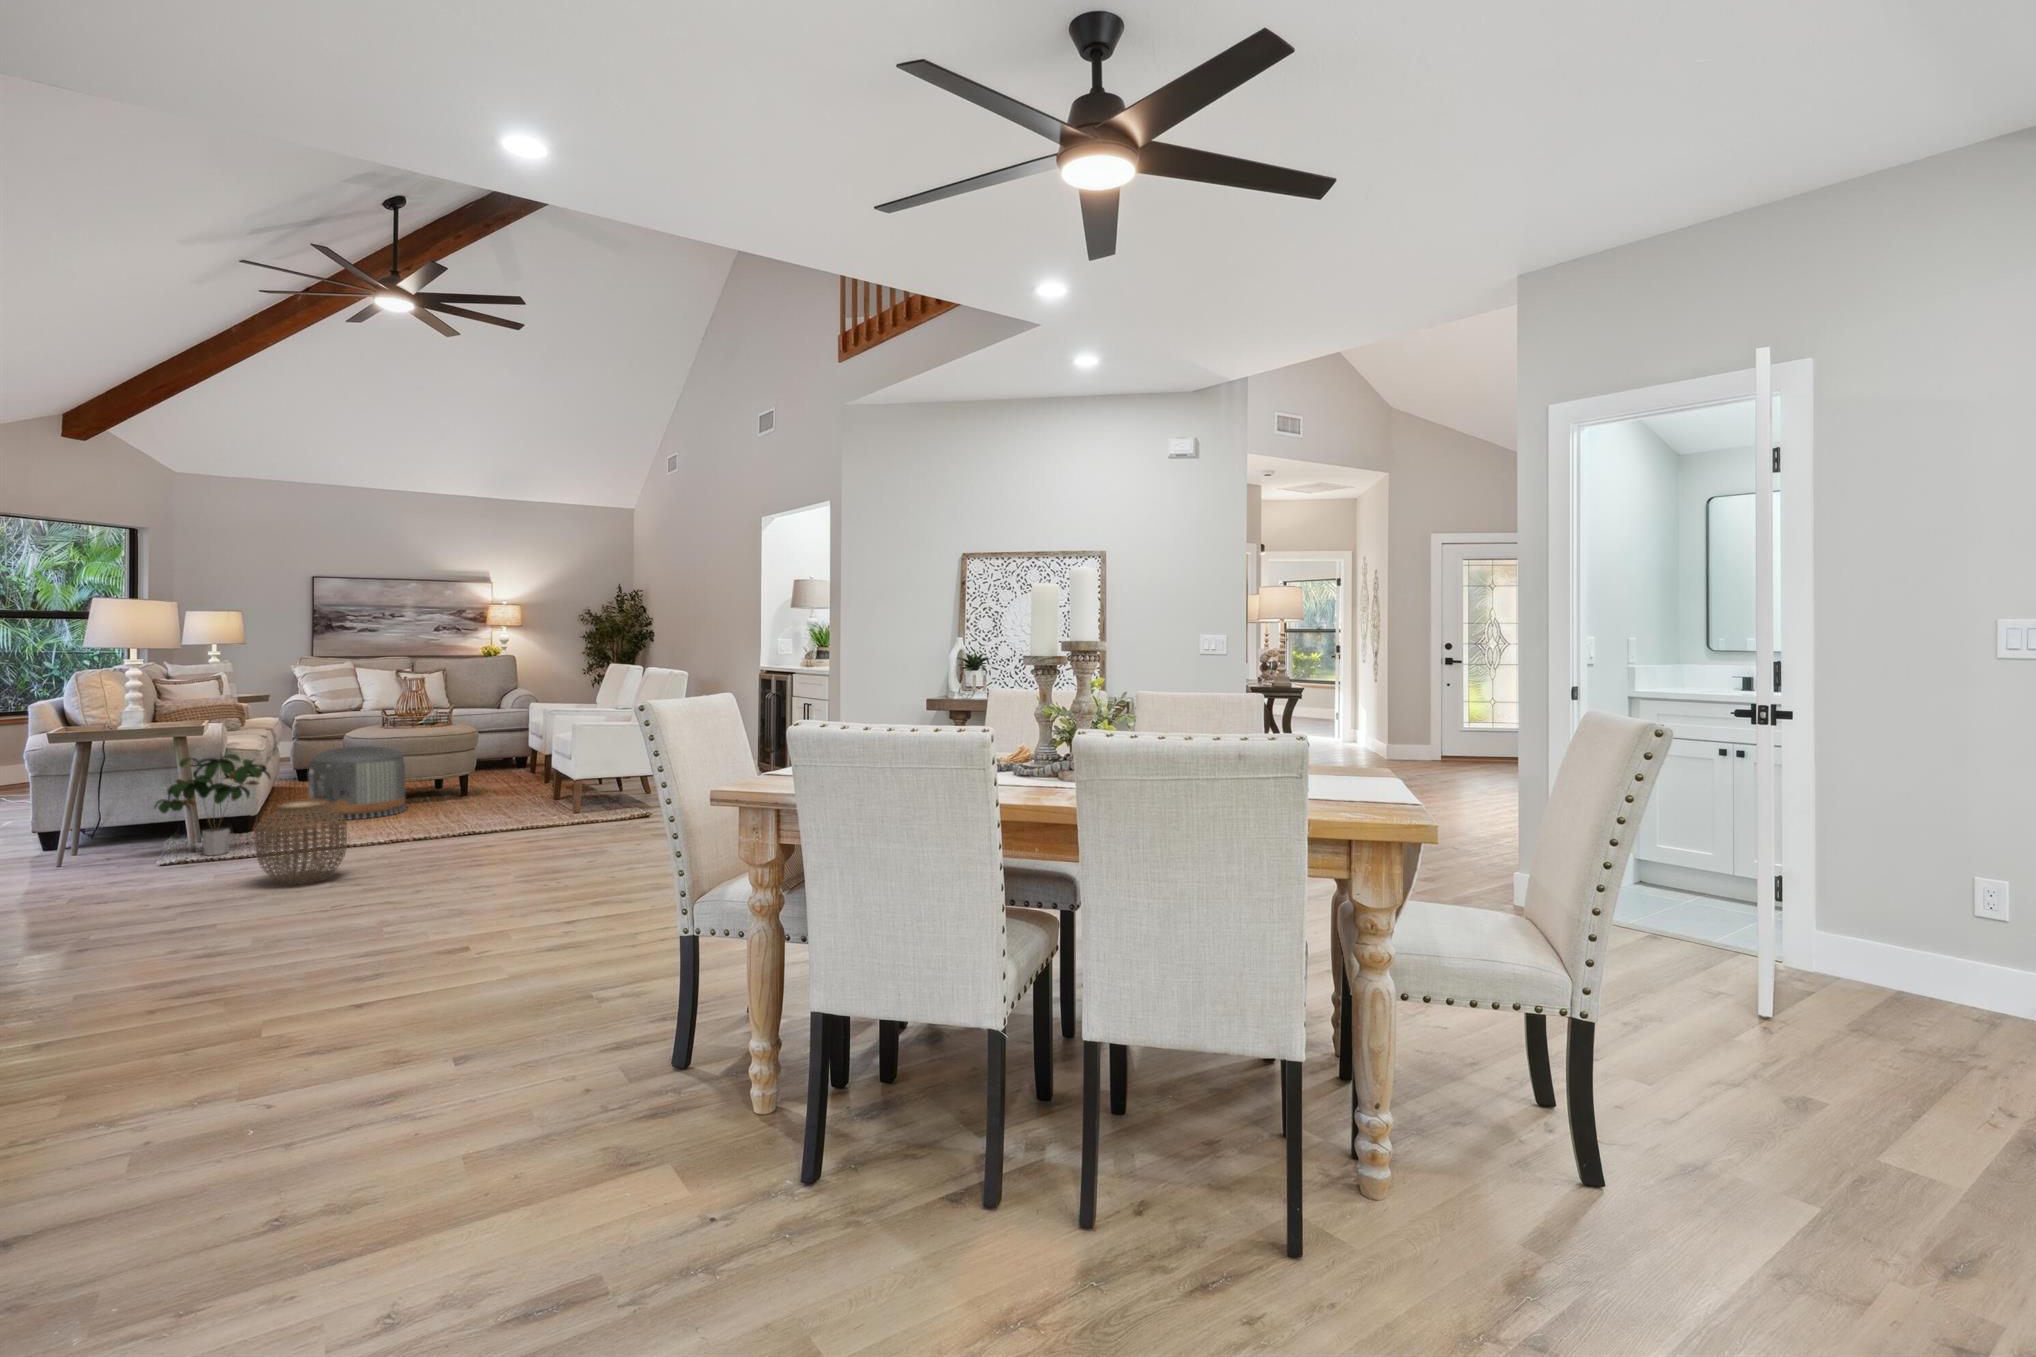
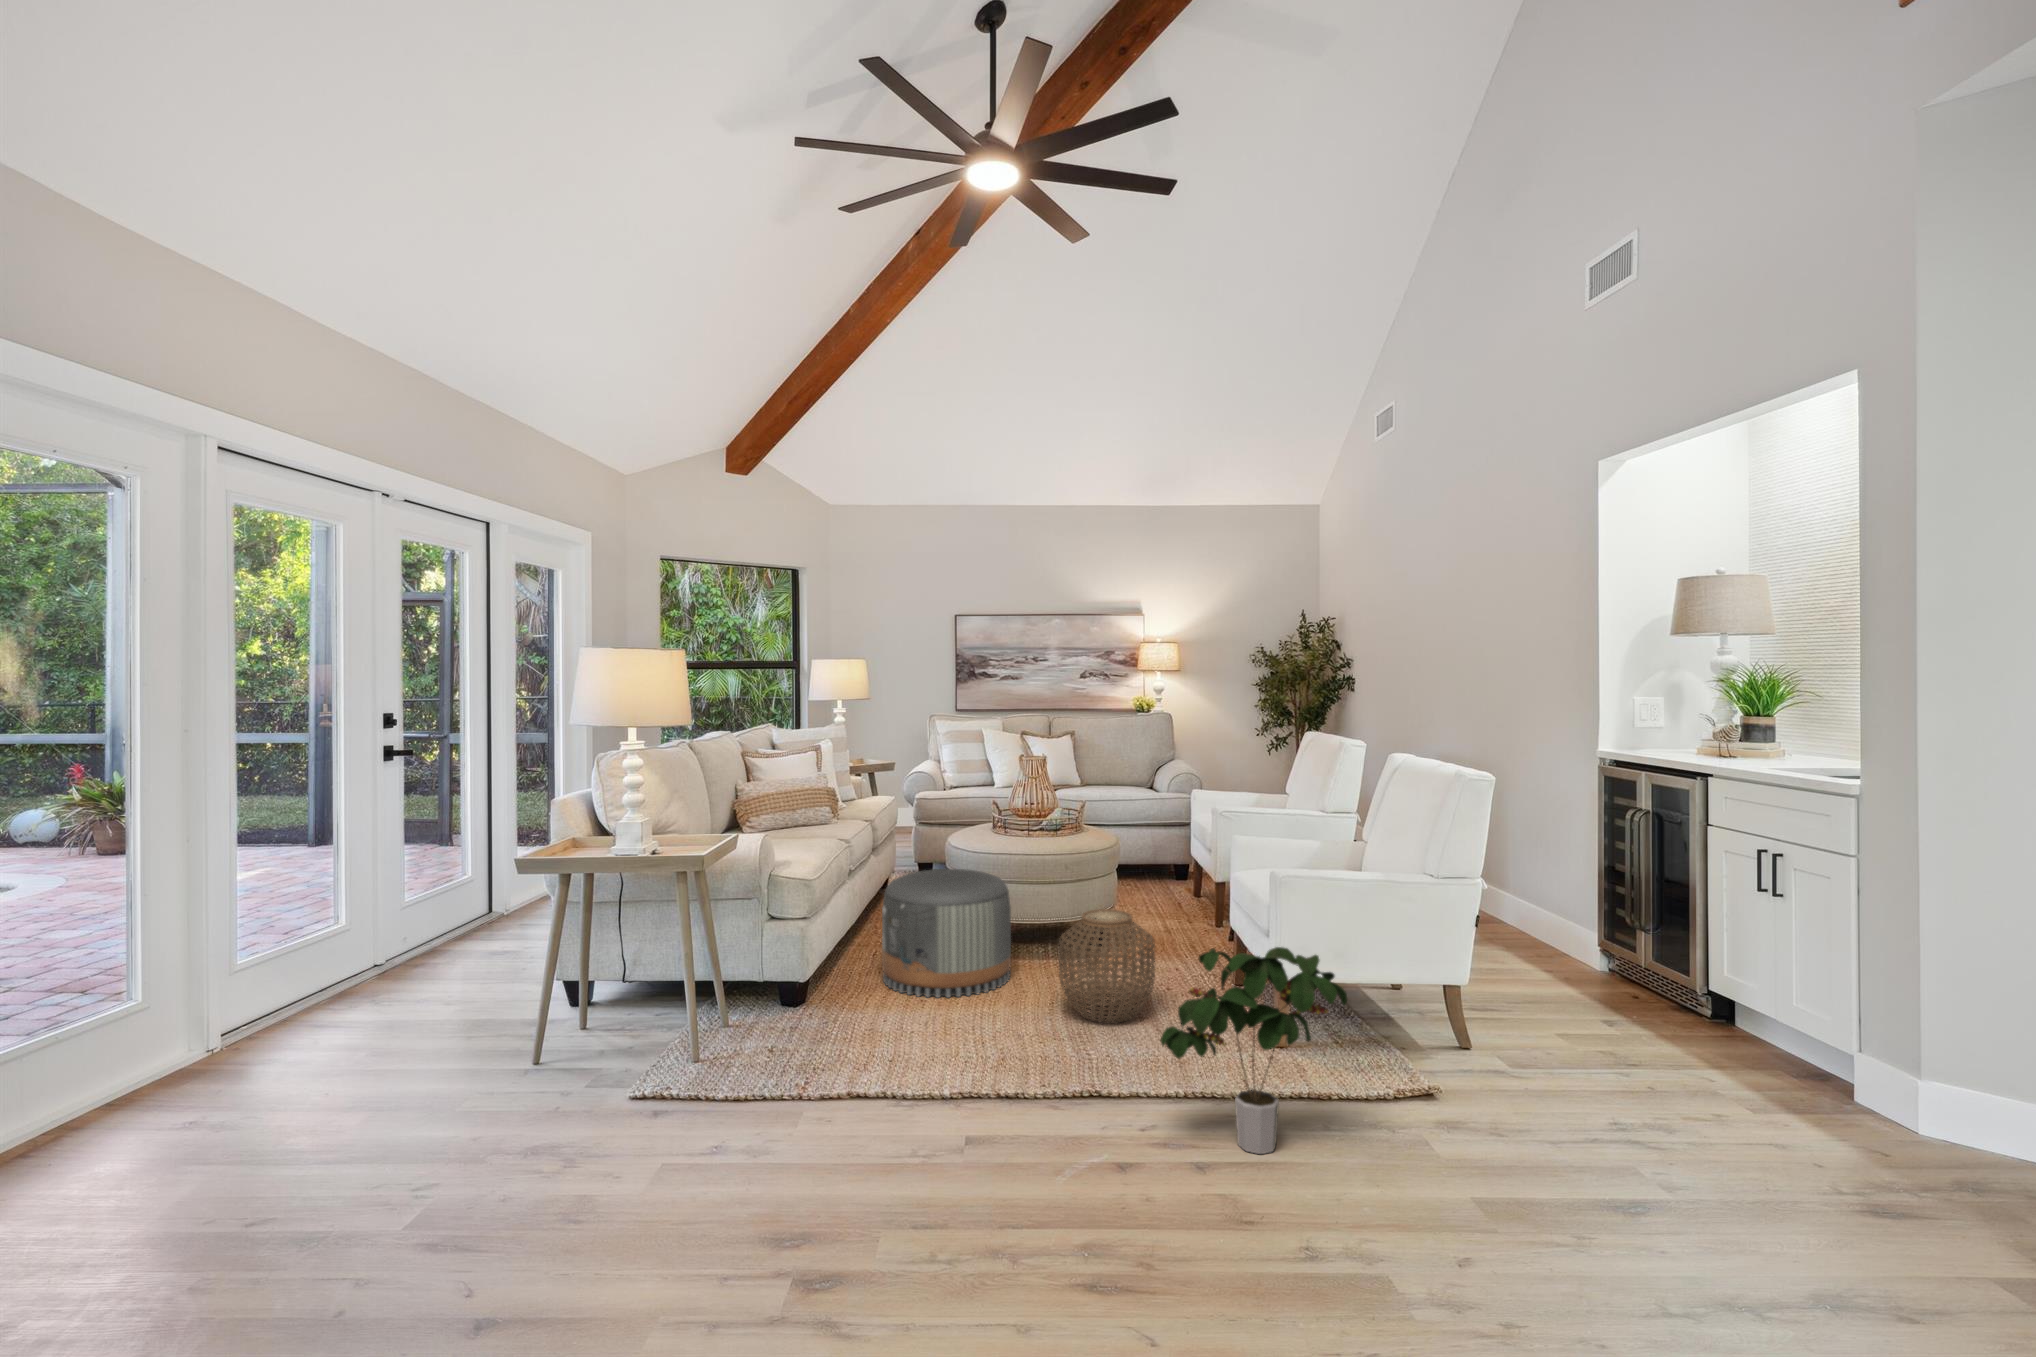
potted plant: present [155,754,270,855] -> present [1161,947,1347,1154]
woven basket: present [256,801,347,884] -> present [1059,909,1155,1023]

